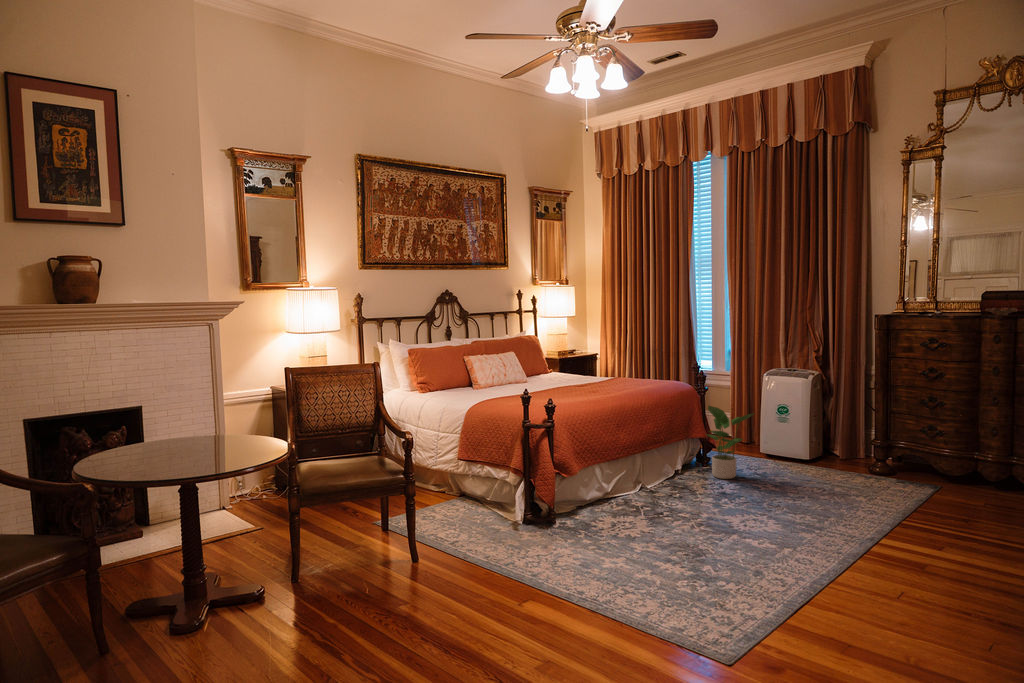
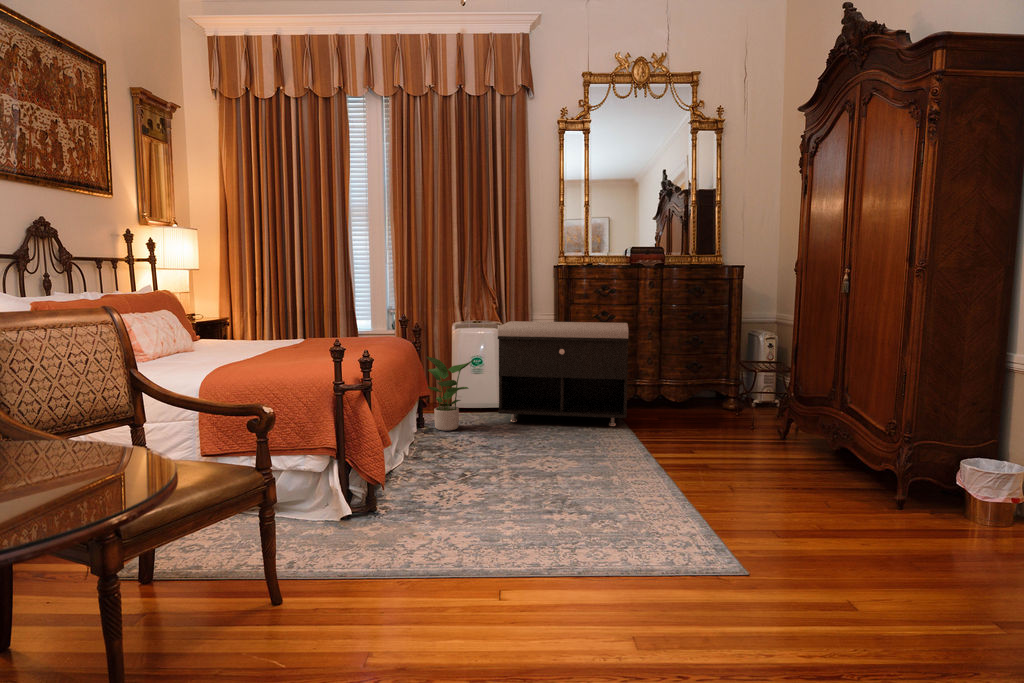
storage bench: none [778,377,957,509] -> present [498,321,629,426]

